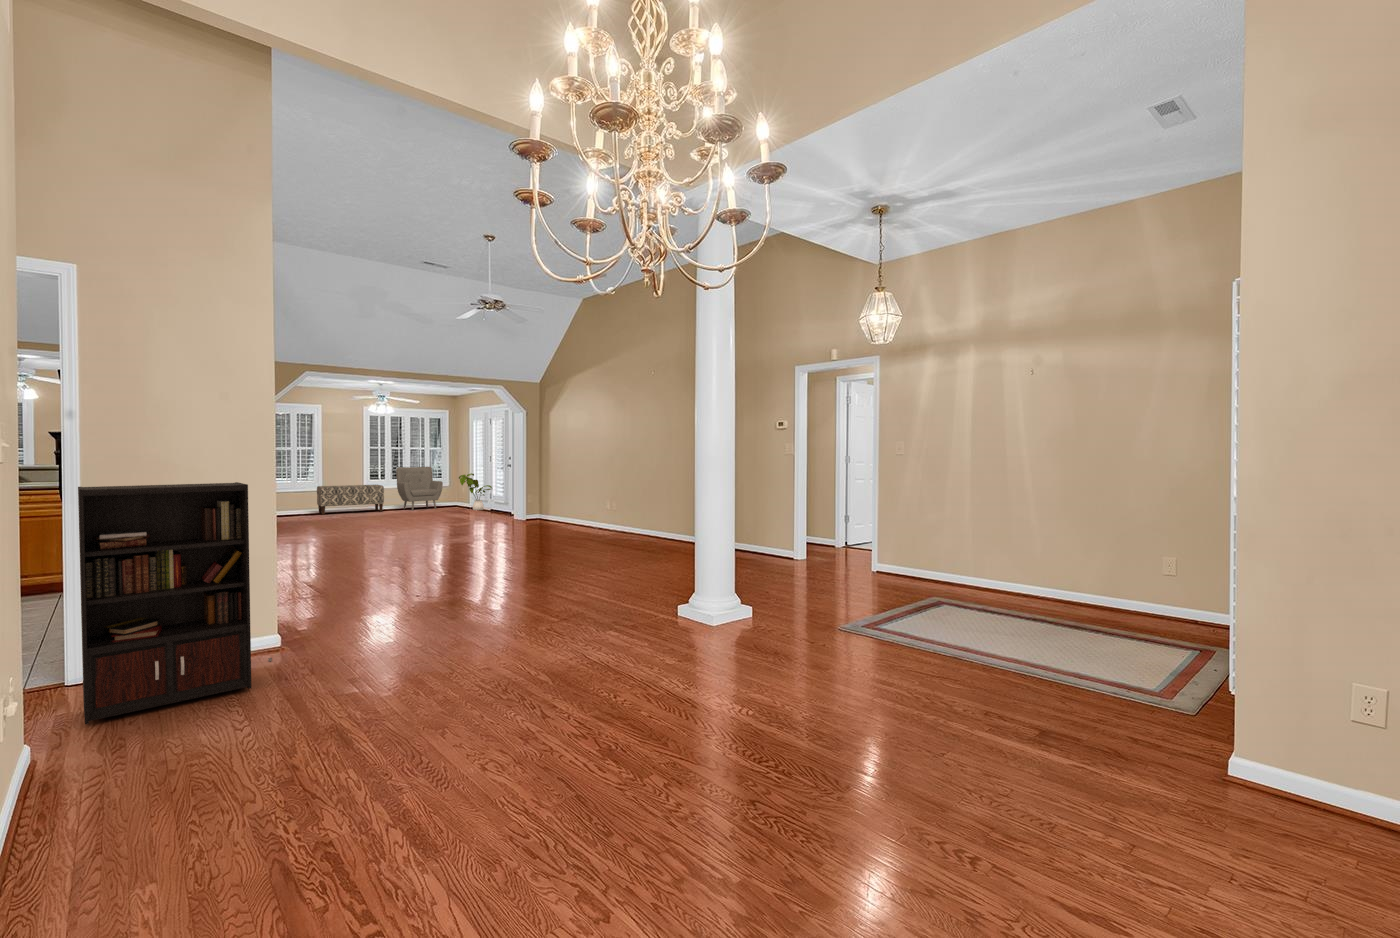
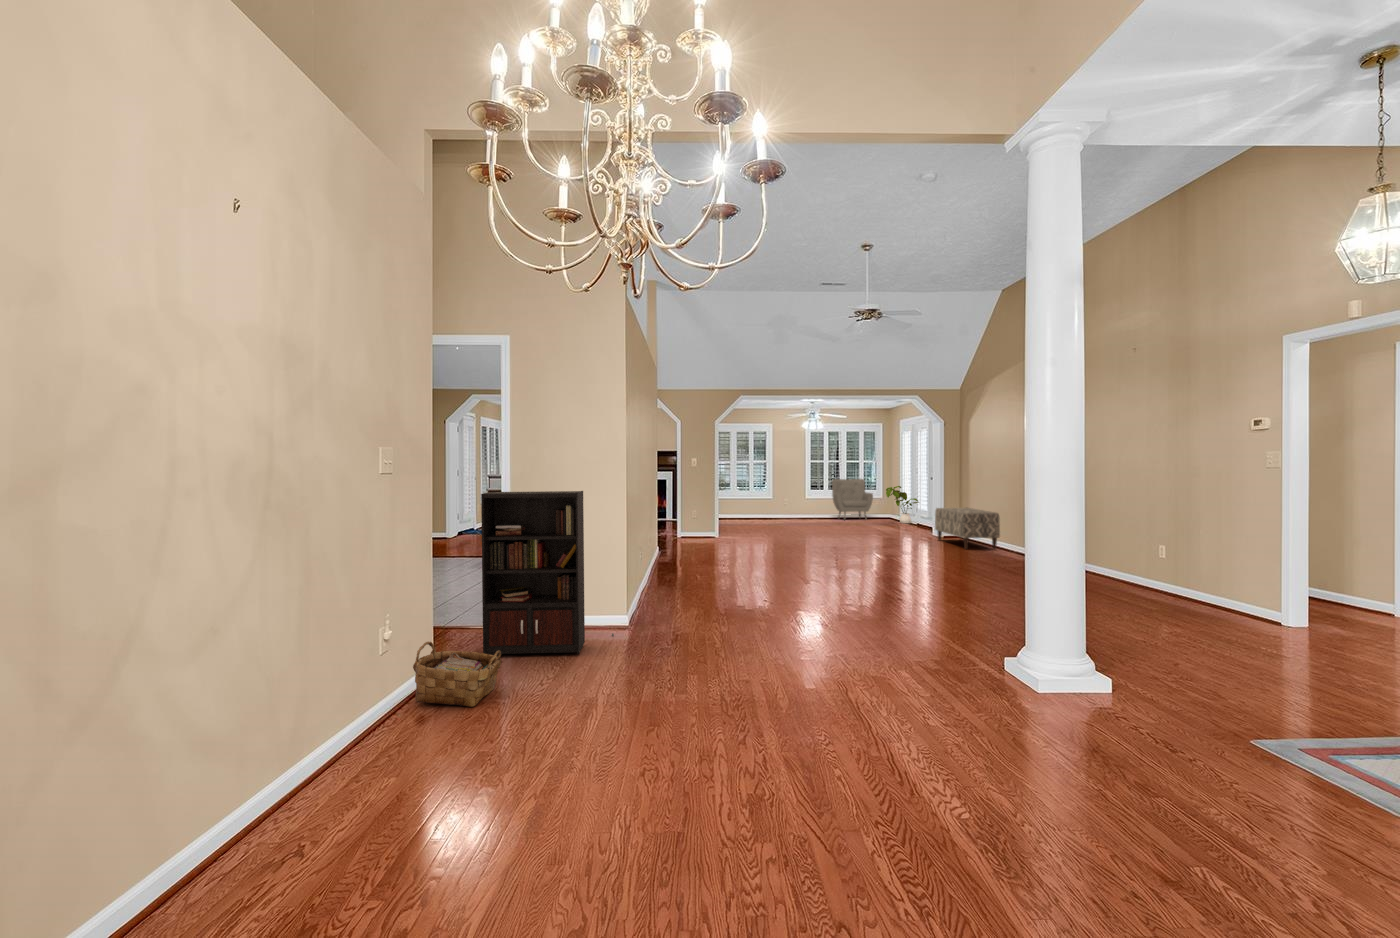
bench: present [317,485,384,515] -> present [935,508,1000,549]
woven basket: none [33,699,190,805] -> present [413,641,501,707]

